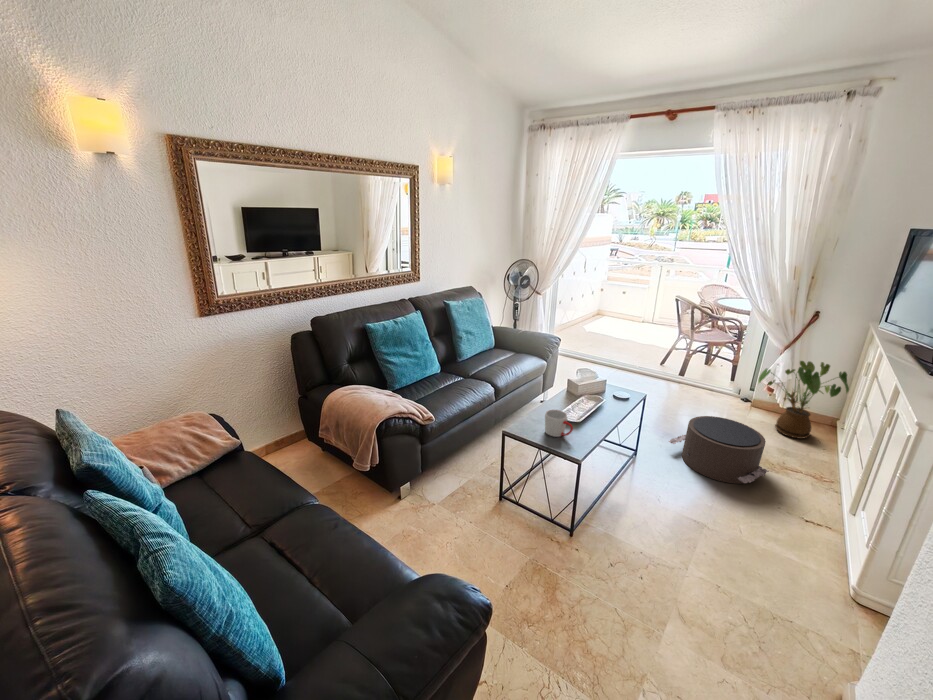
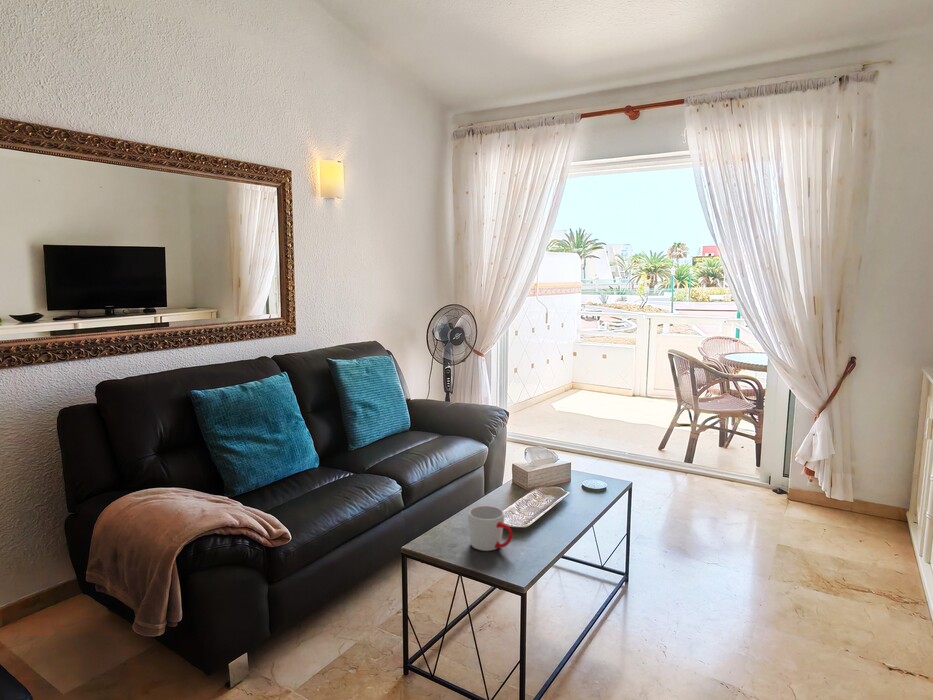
house plant: present [758,361,849,439] -> none [790,424,913,541]
pouf: present [669,416,769,484] -> none [673,512,824,615]

